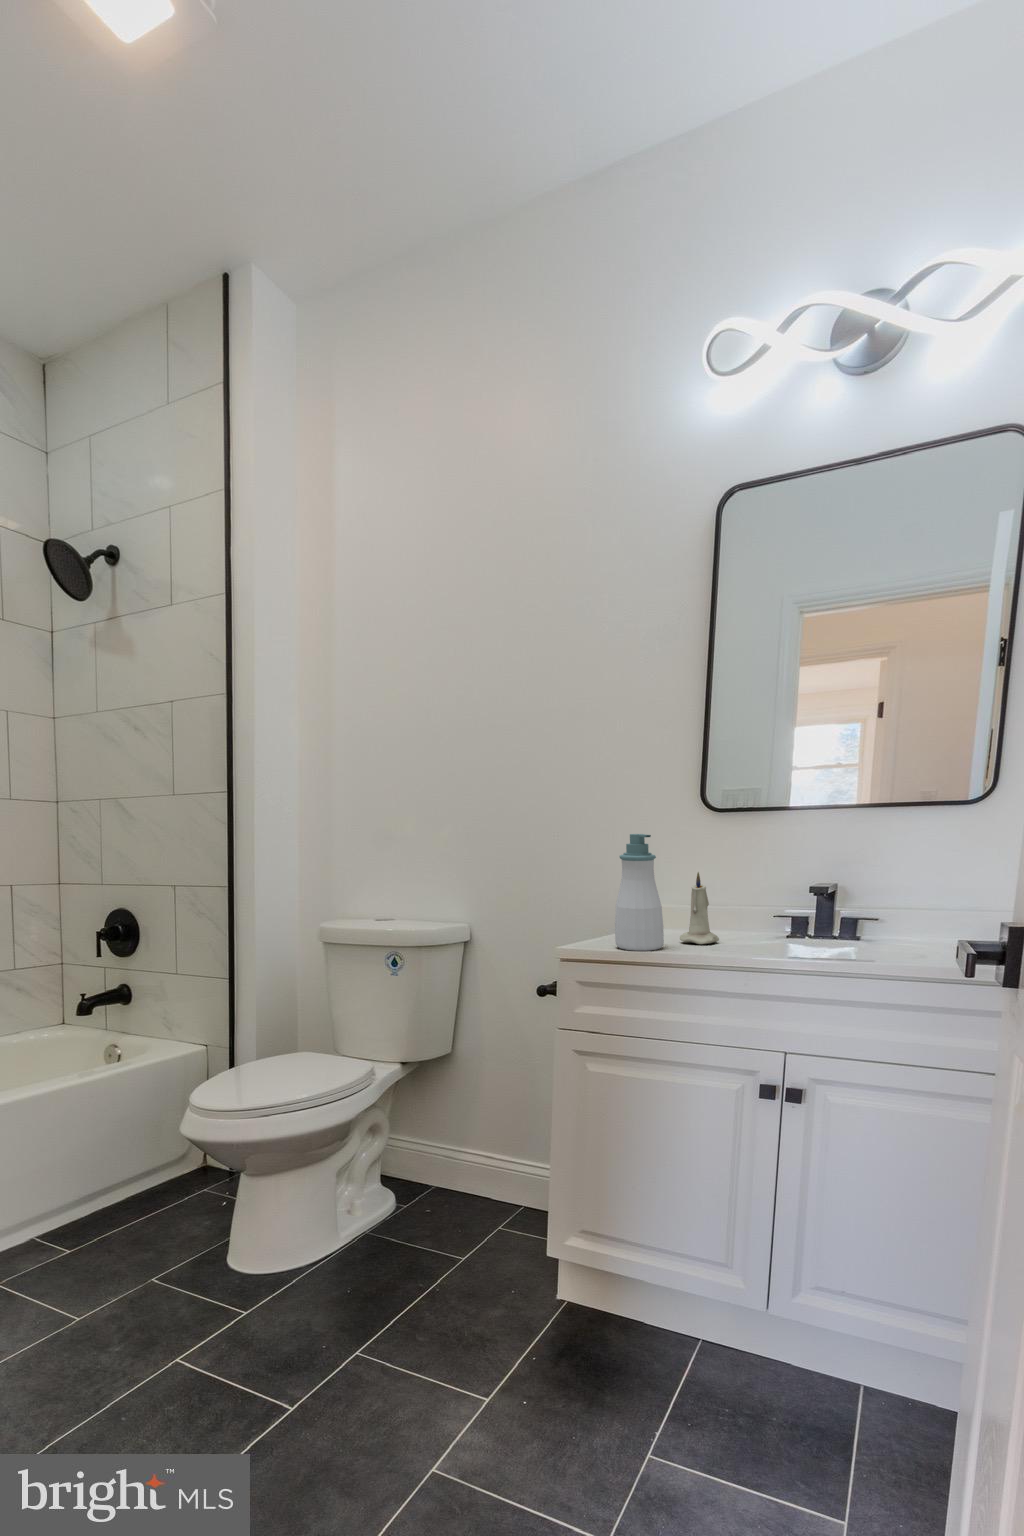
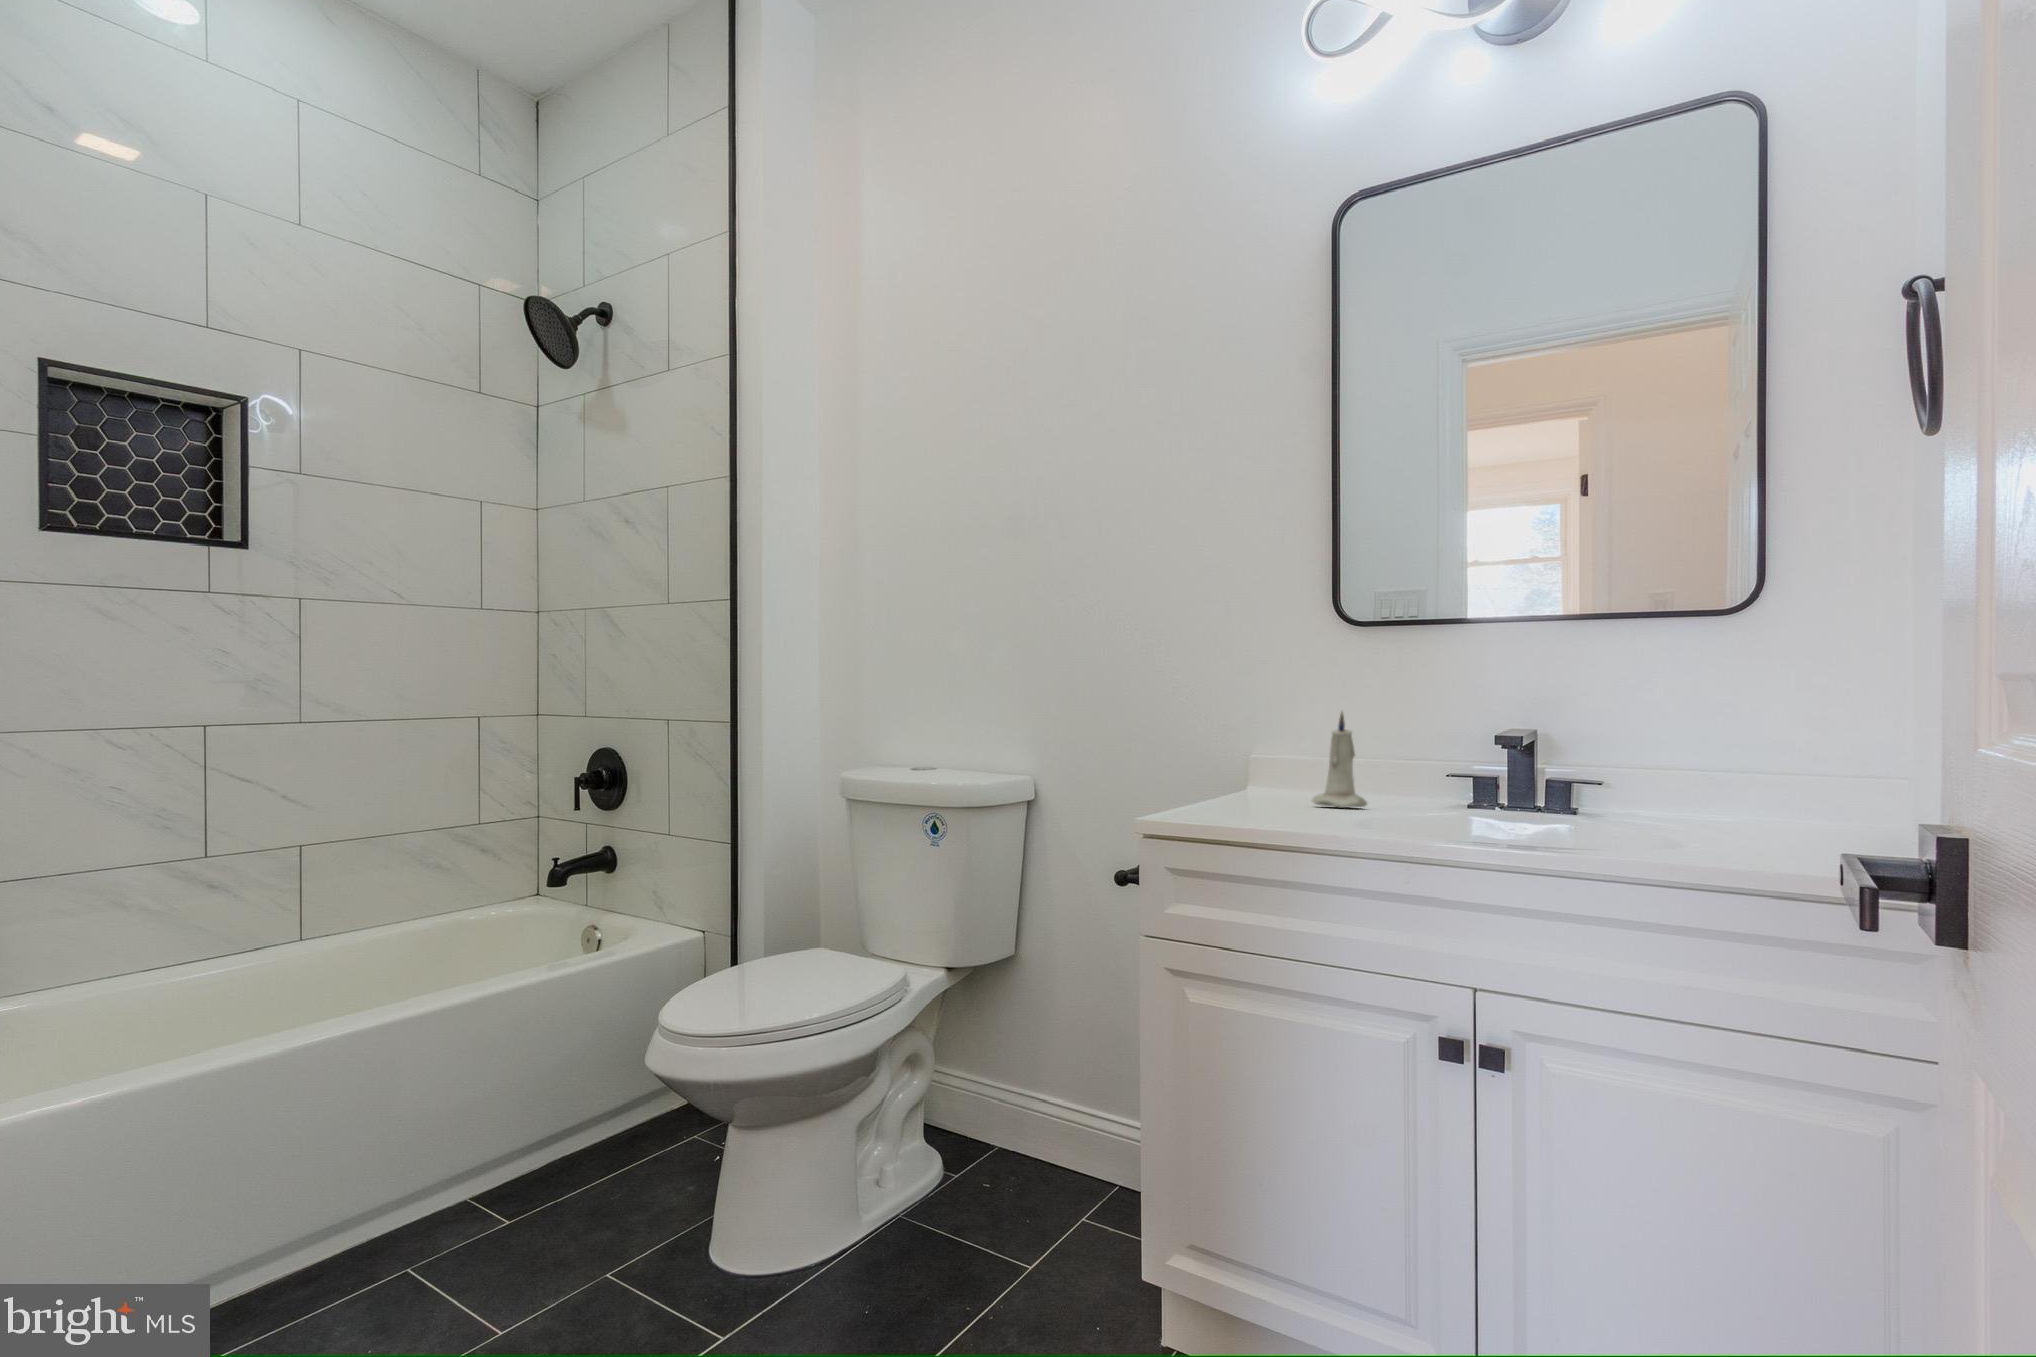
soap bottle: present [615,834,664,951] -> none [1221,650,1288,808]

